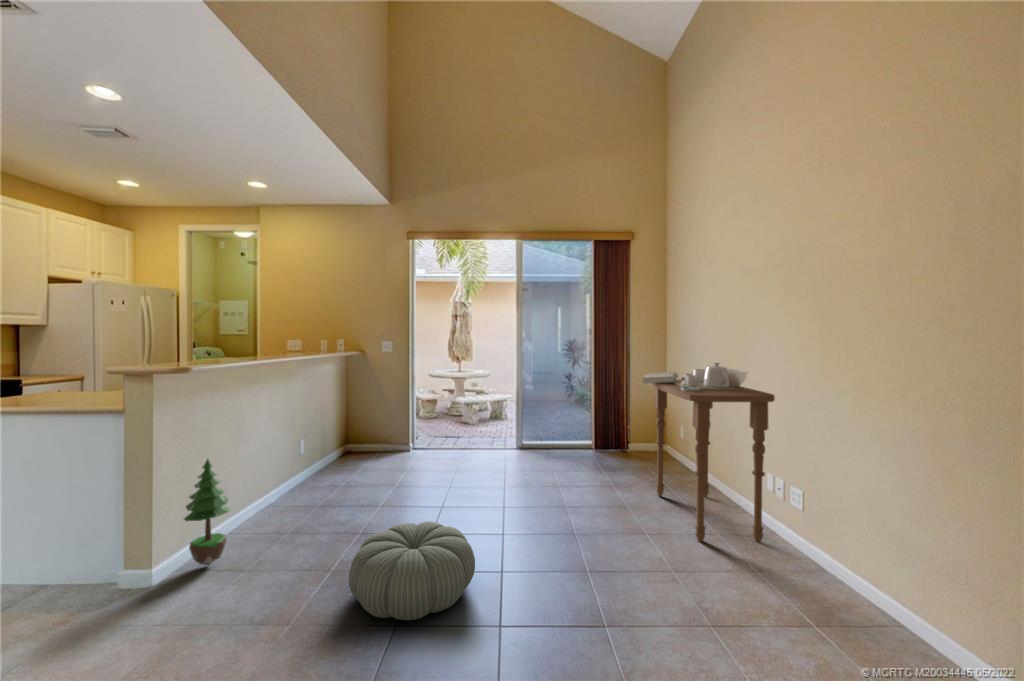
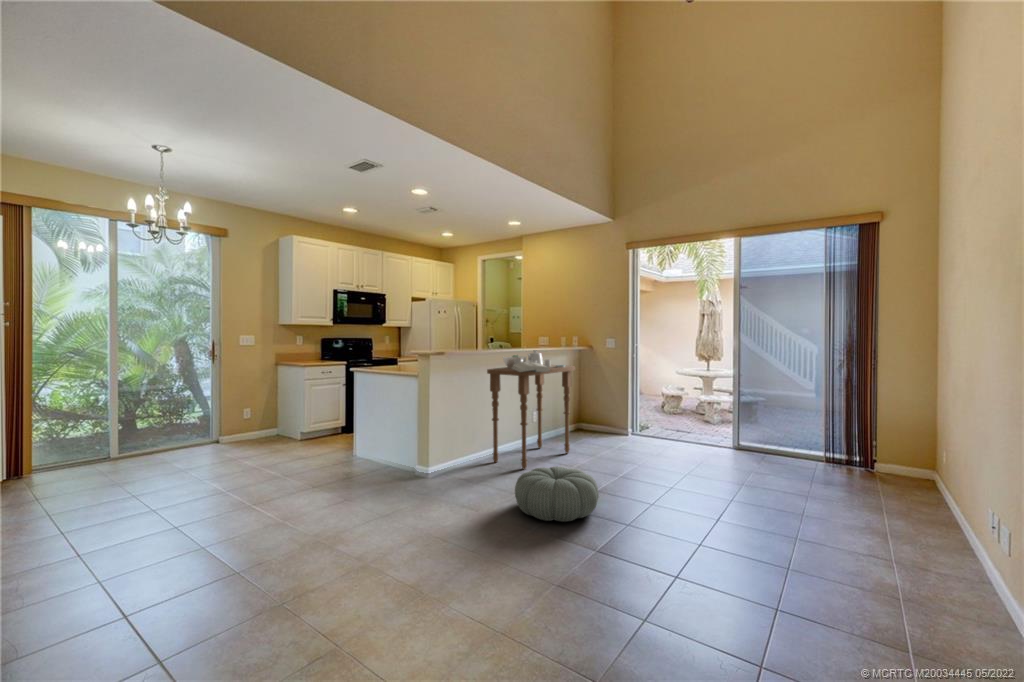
side table: present [643,363,775,542] -> present [487,351,575,469]
potted tree: present [184,459,230,565] -> none [450,407,473,472]

